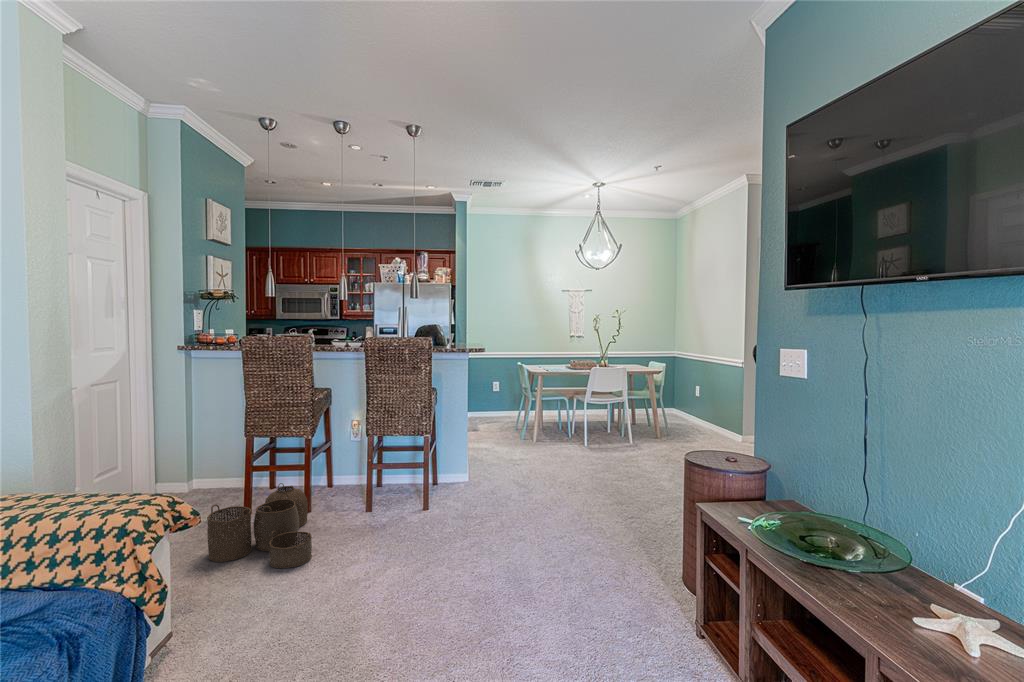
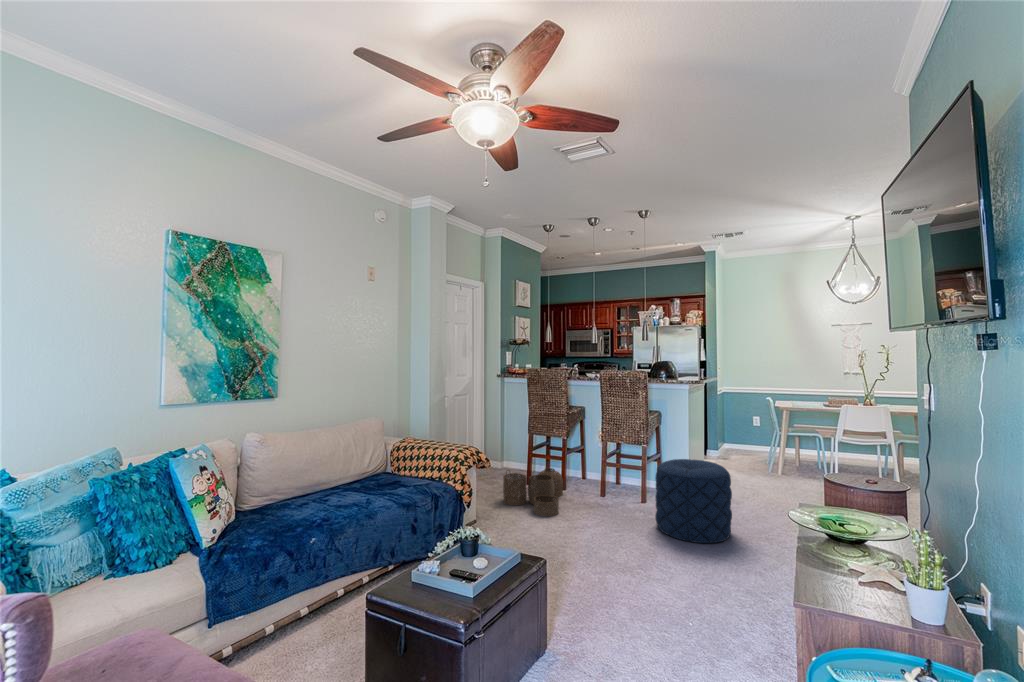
pouf: none [450,448,537,554] -> present [655,459,732,543]

